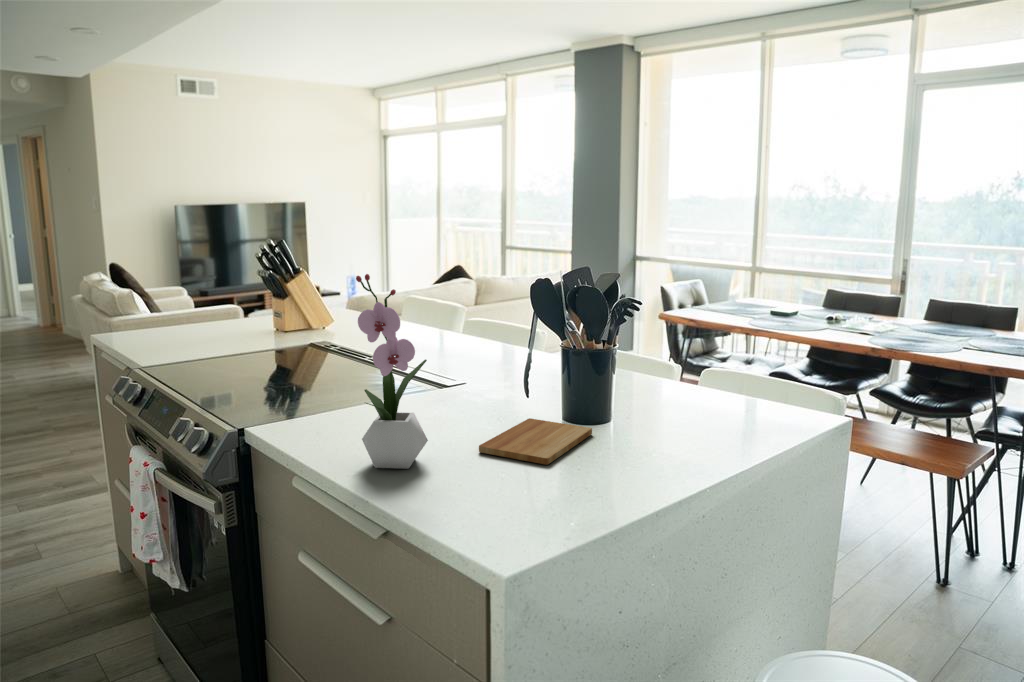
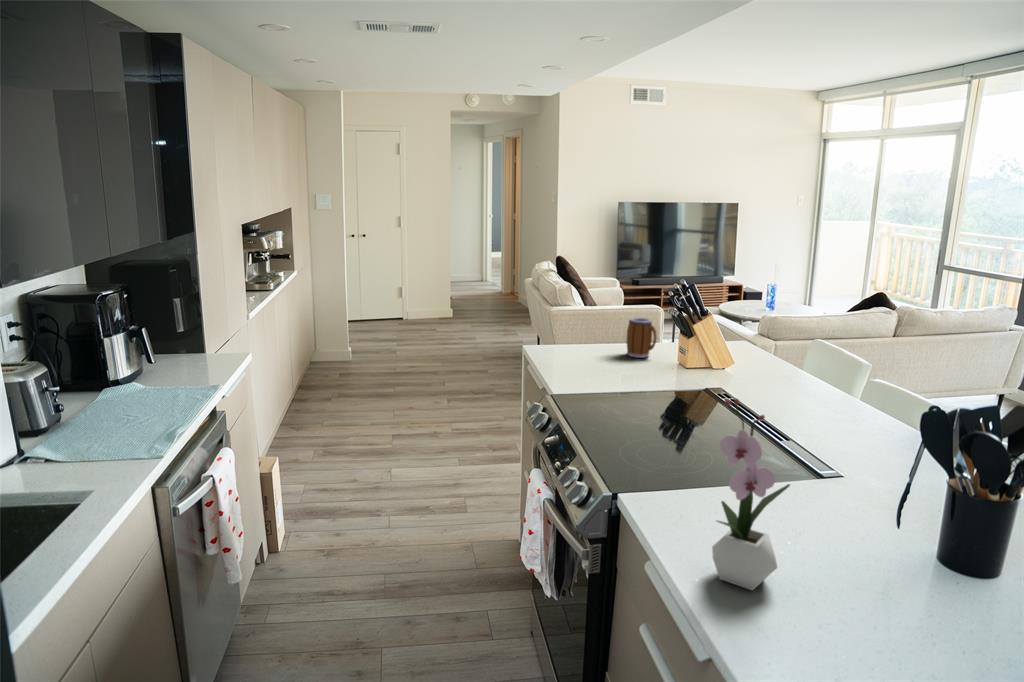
mug: none [215,288,249,329] -> present [626,318,656,358]
cutting board: present [479,418,592,465] -> none [834,559,984,633]

